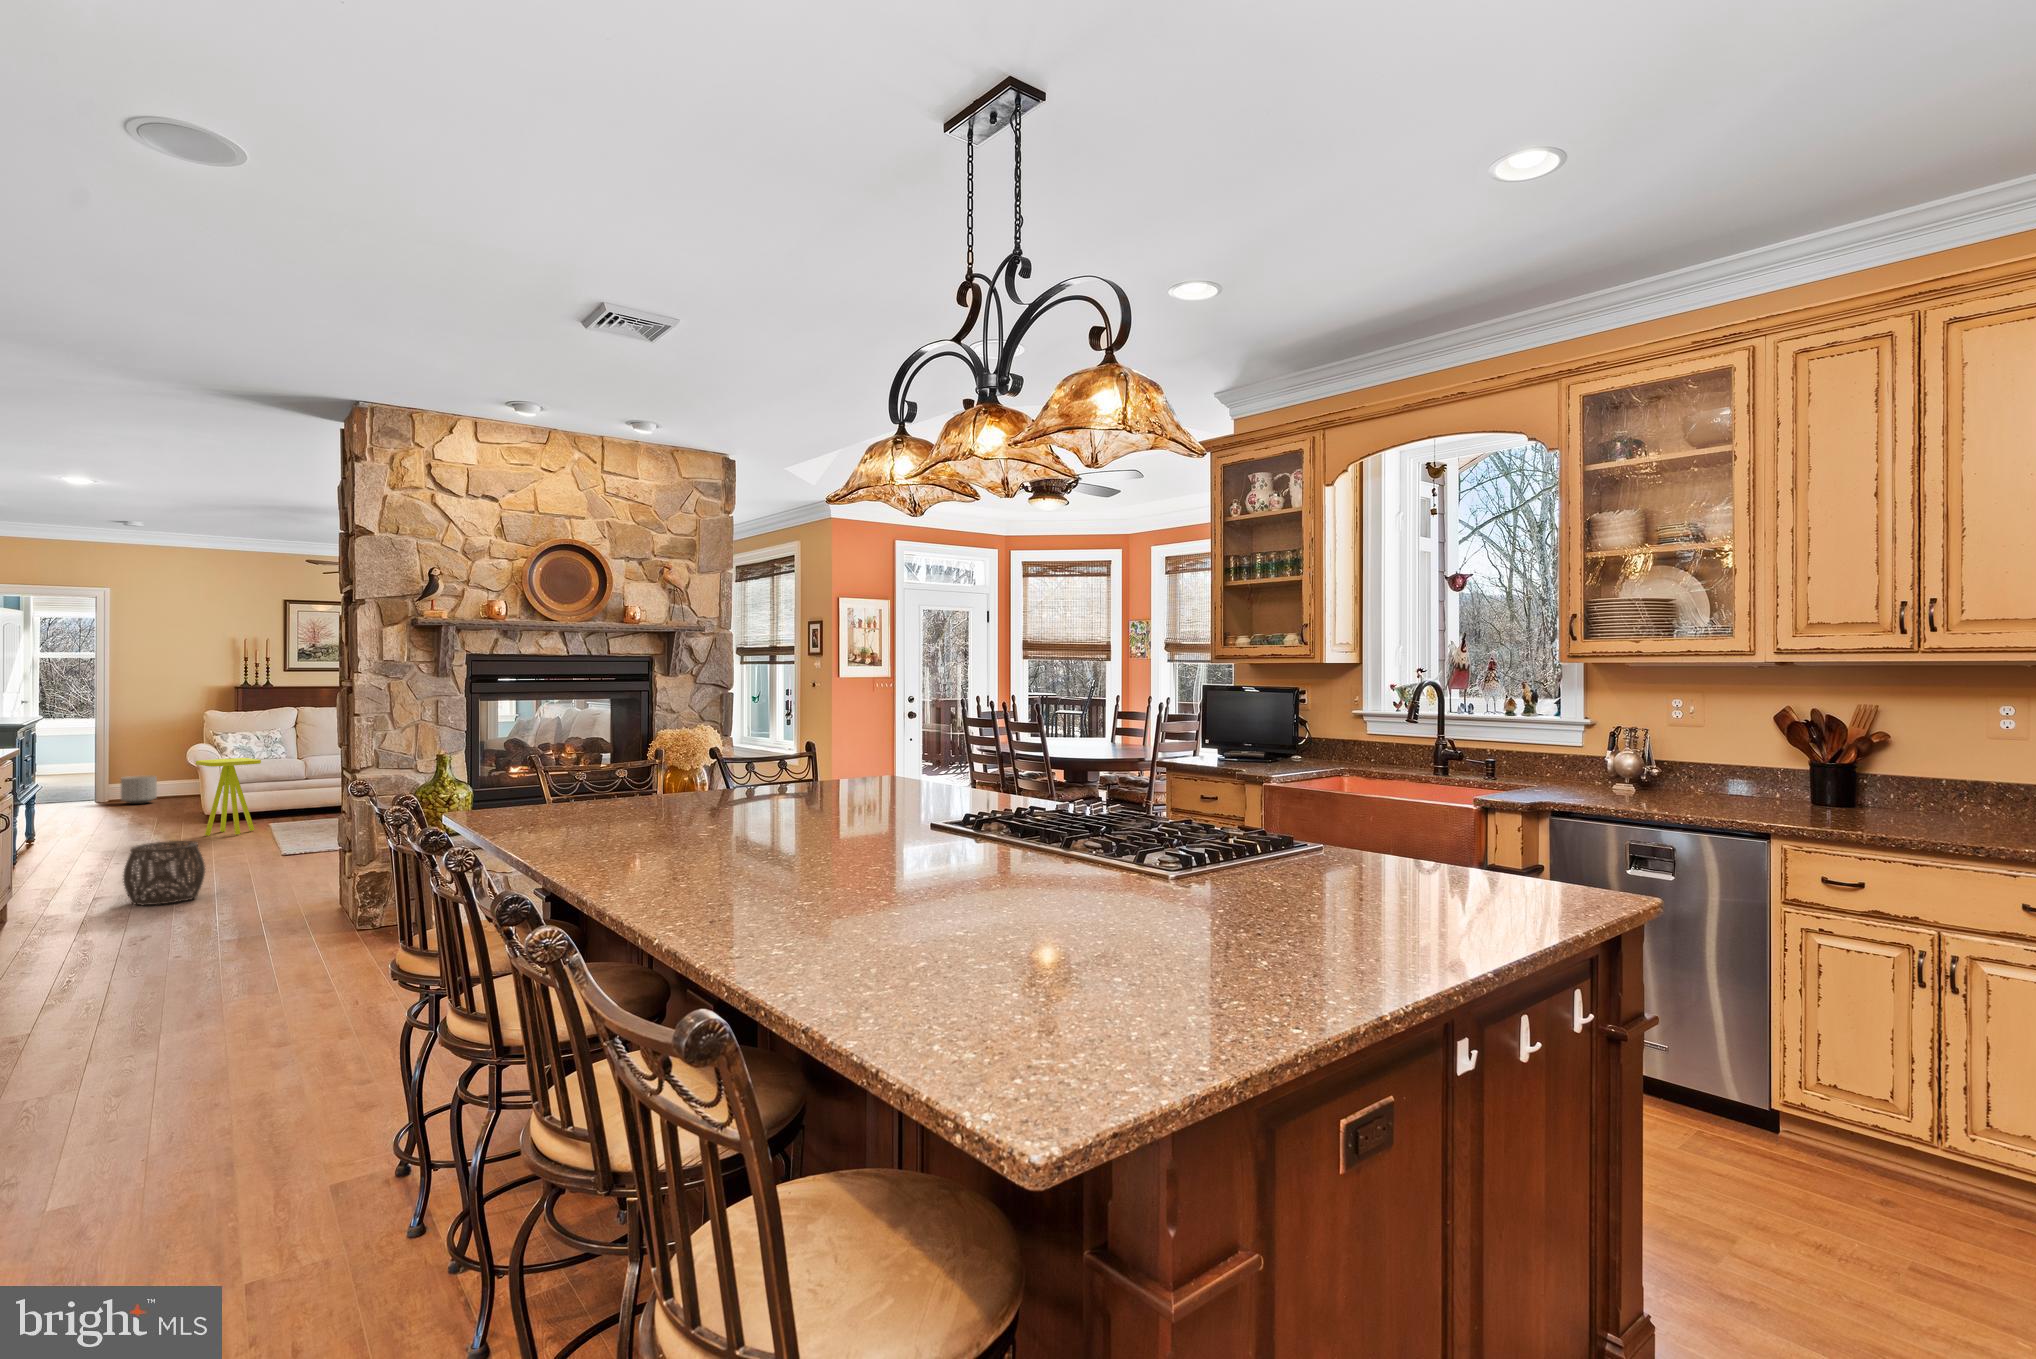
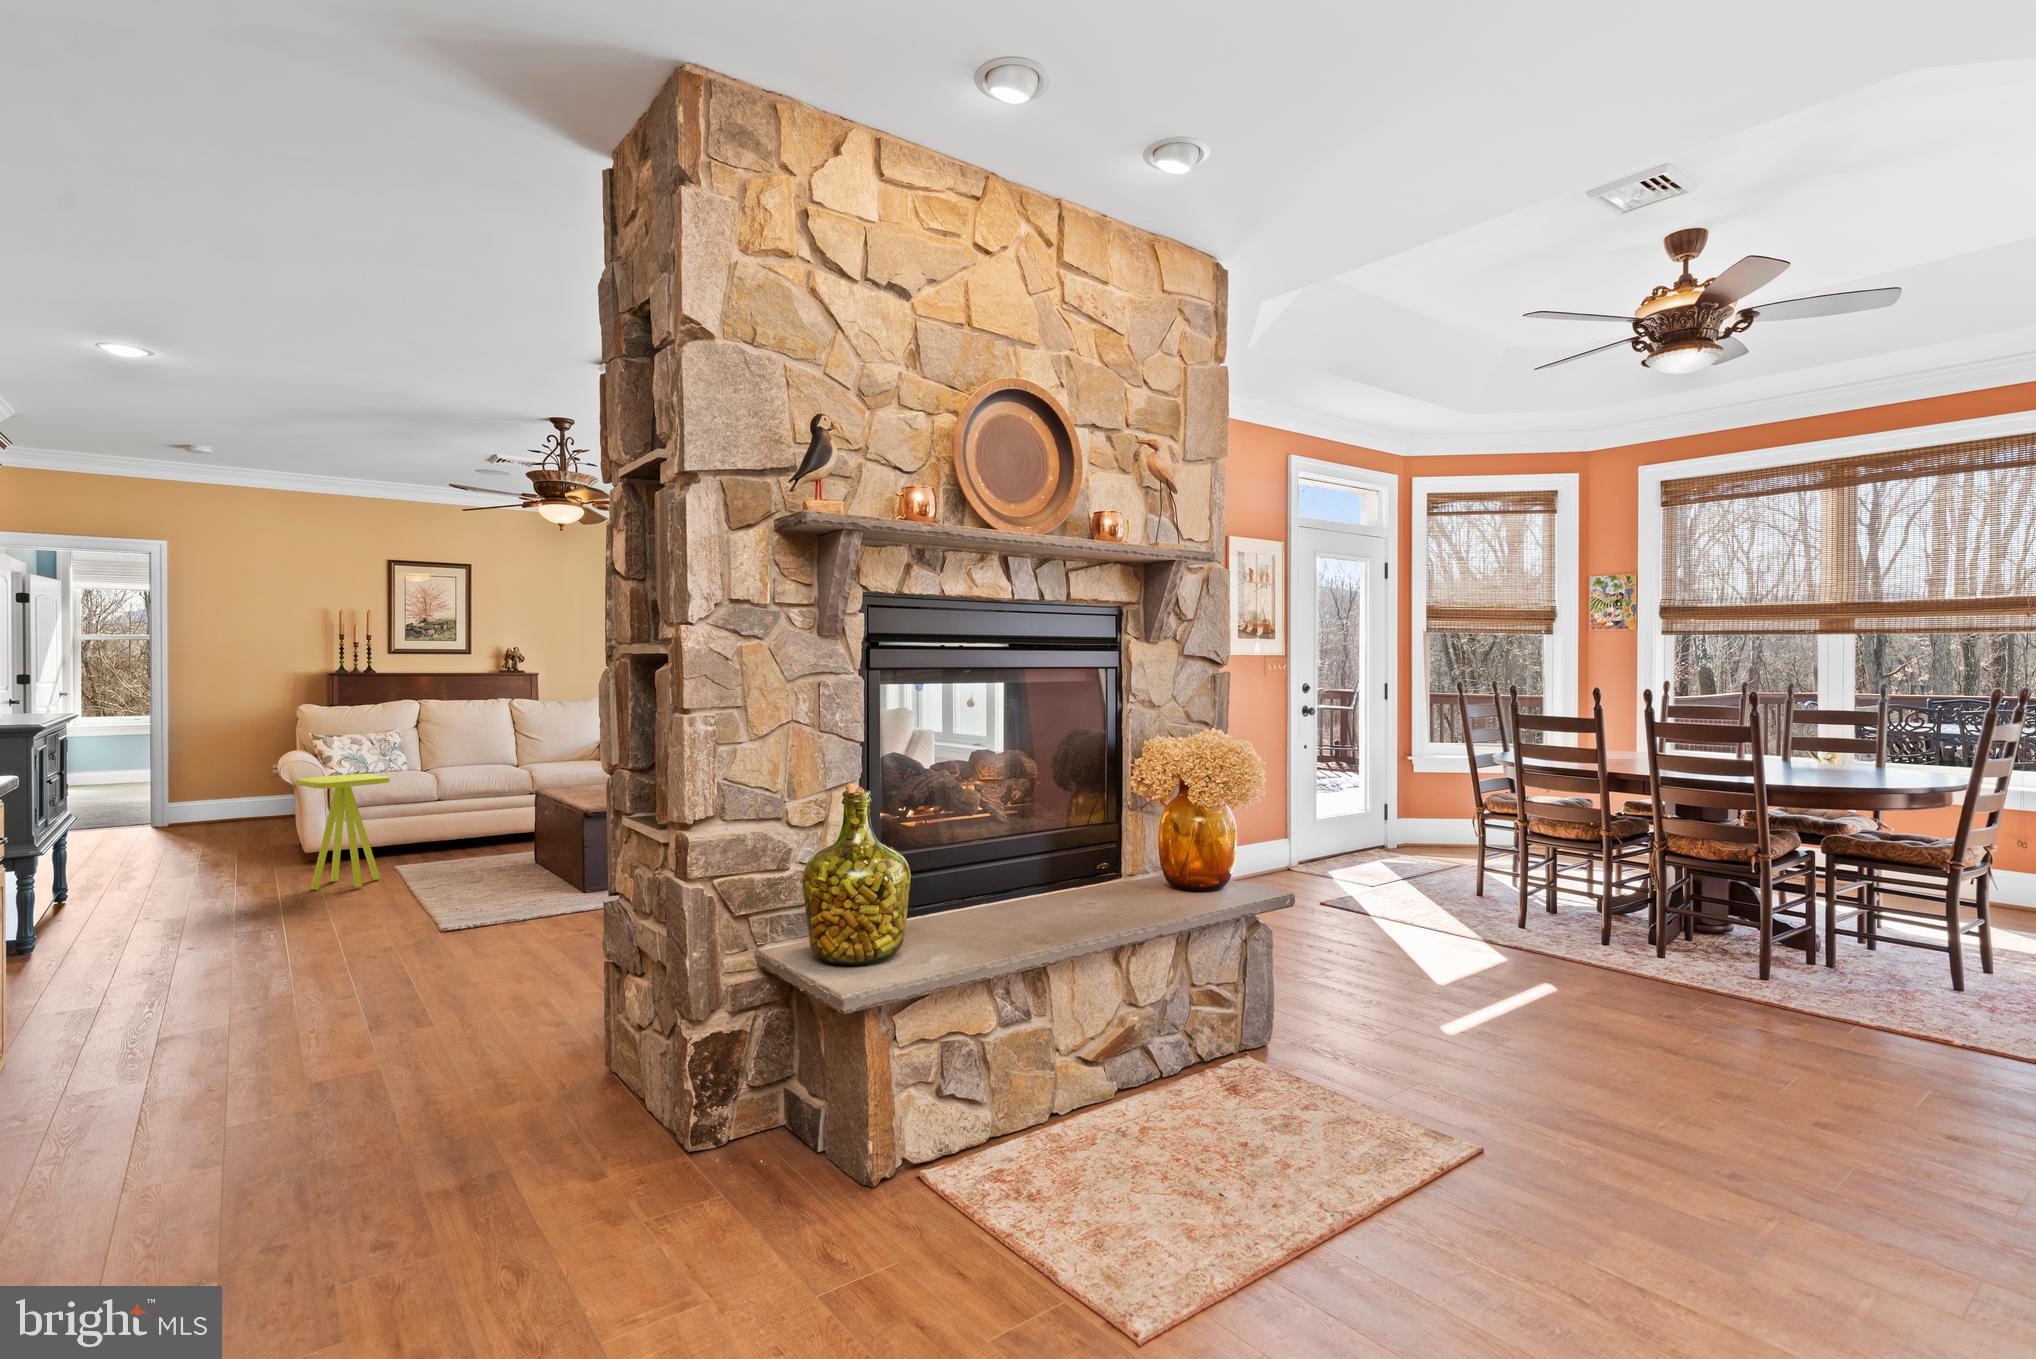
planter: present [121,776,157,804] -> none [184,793,233,832]
woven basket: present [123,841,205,905] -> none [199,942,350,1076]

